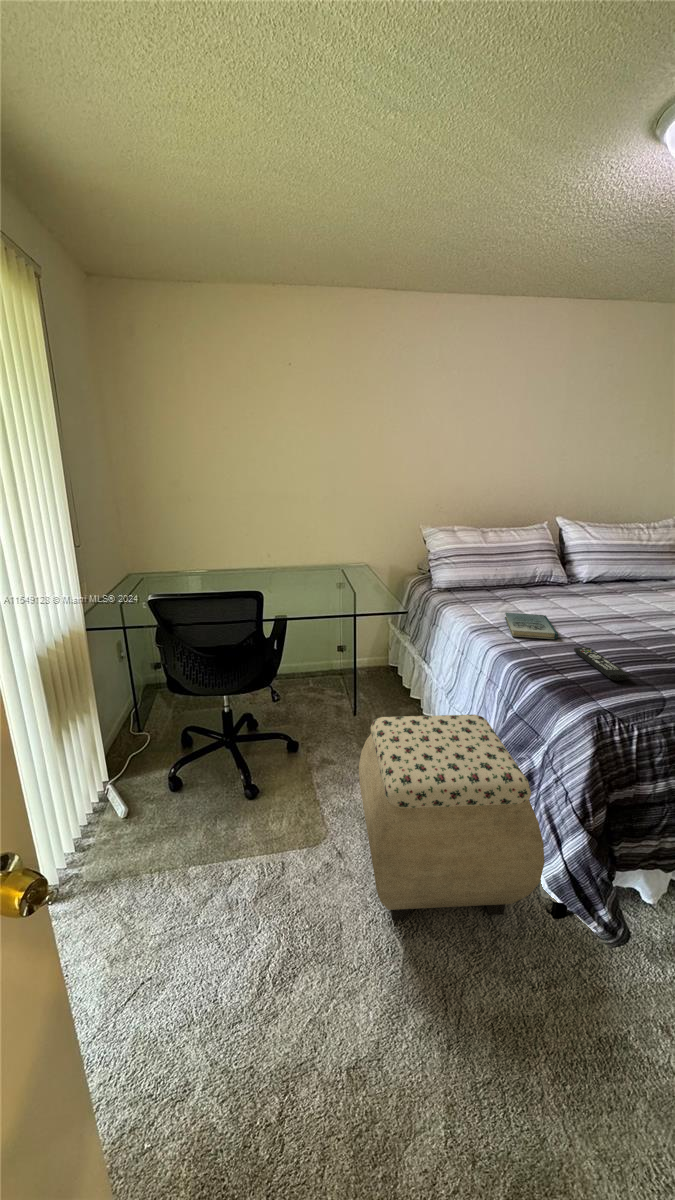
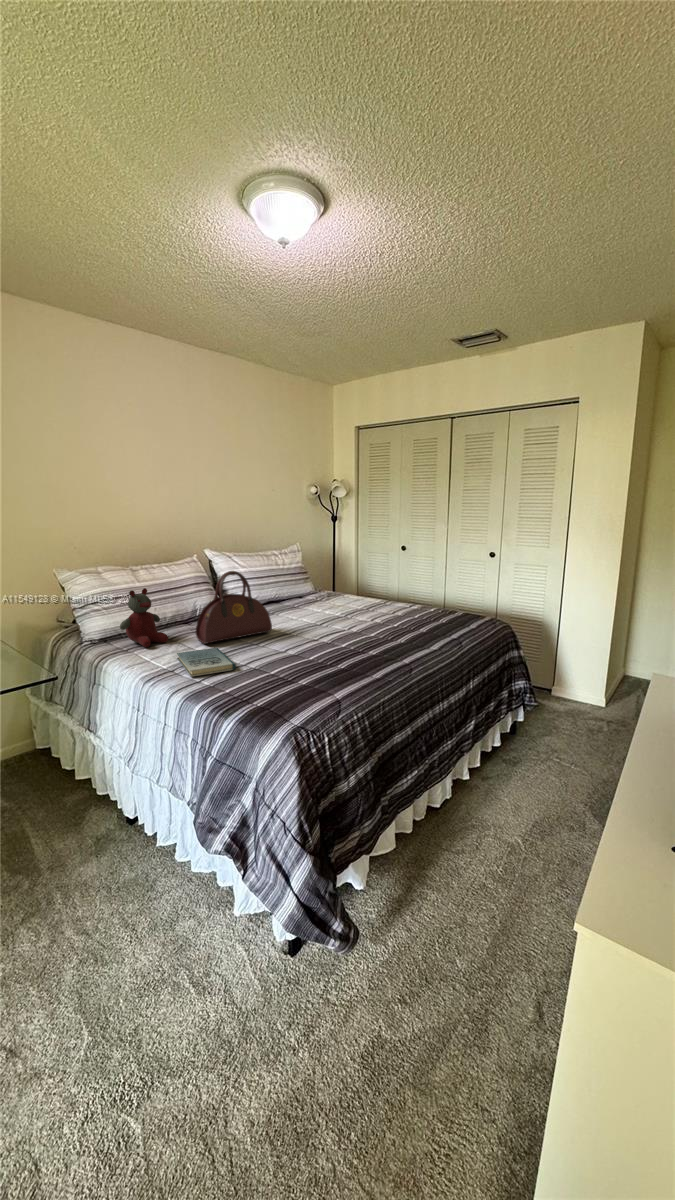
handbag: none [528,541,613,610] -> present [196,571,272,644]
stuffed bear: none [462,549,502,602] -> present [120,588,168,647]
remote control: present [574,647,629,681] -> none [254,671,307,696]
ottoman: present [359,714,544,920] -> none [24,775,279,1092]

